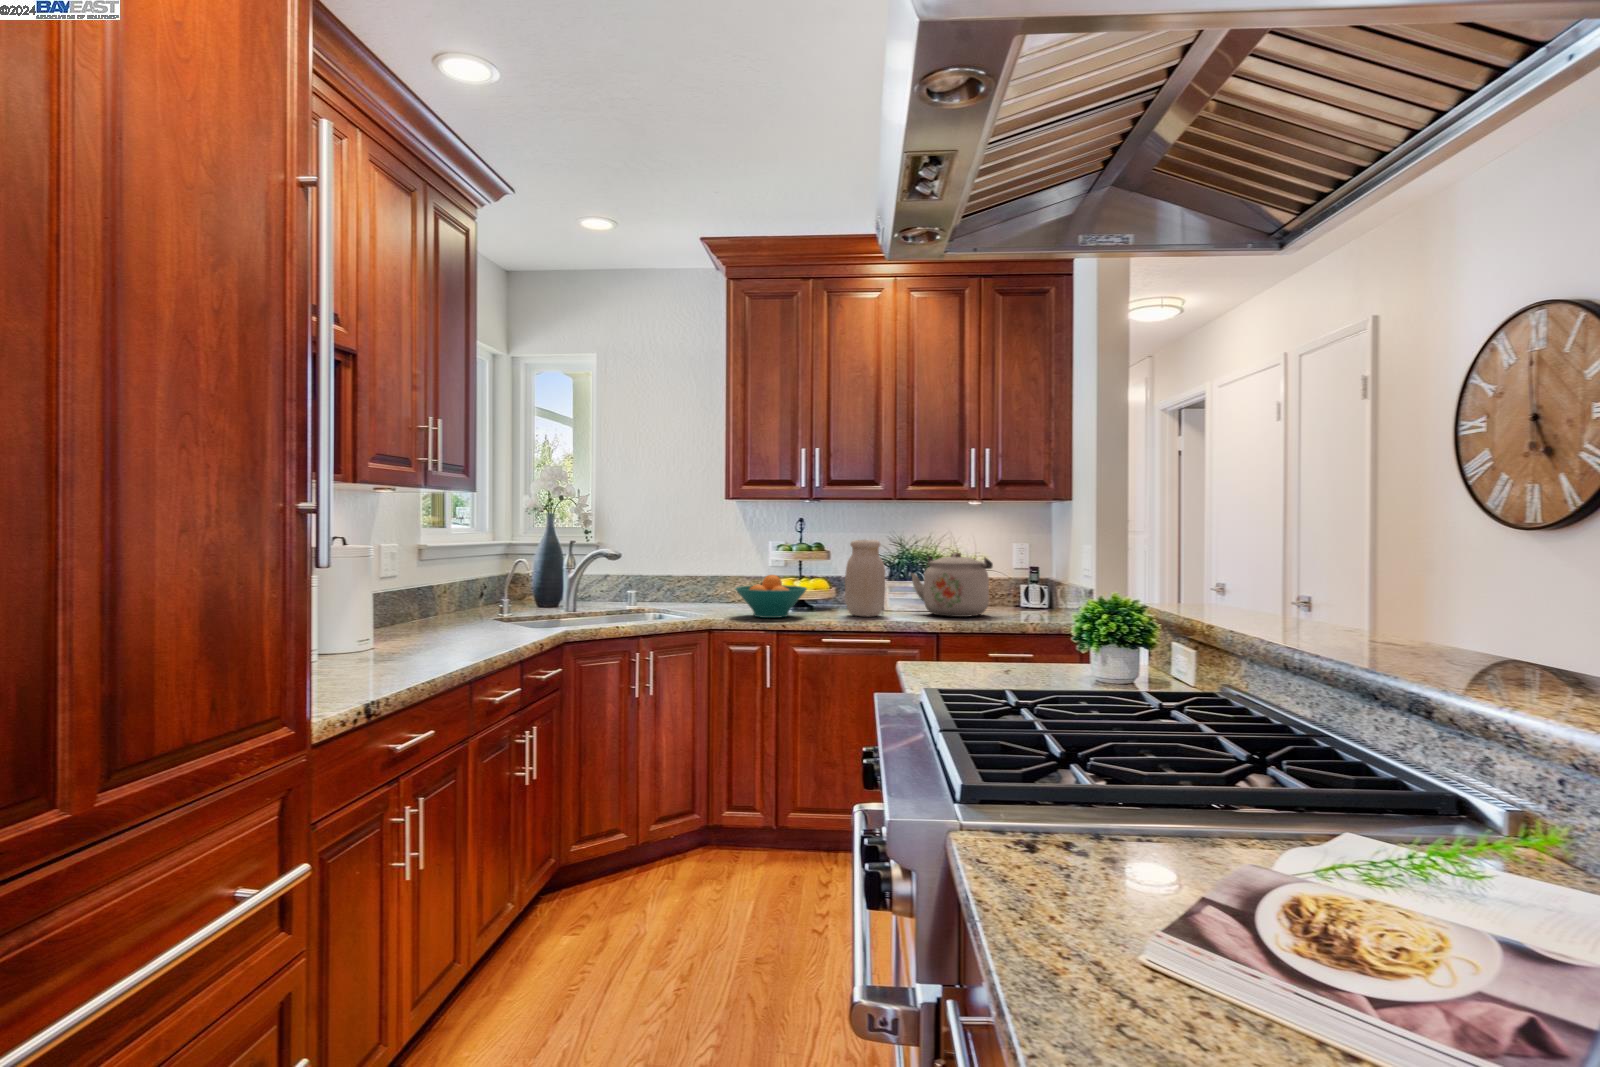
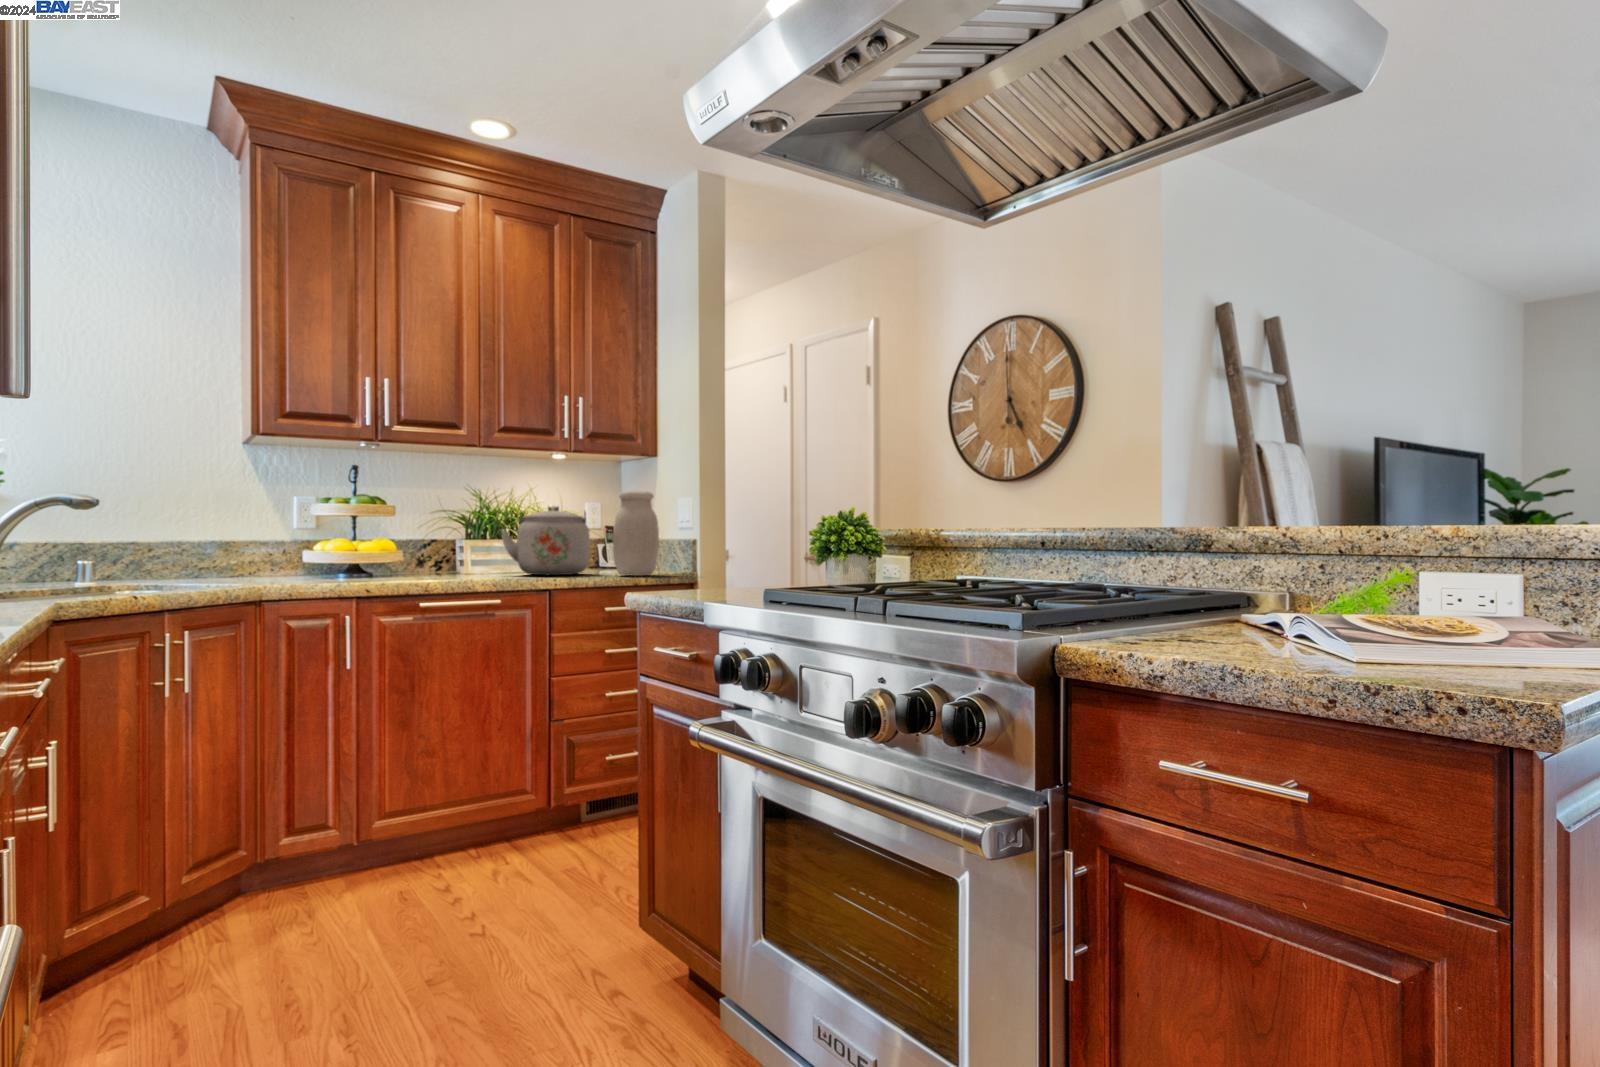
jar: present [845,540,885,617] -> present [613,491,659,576]
fruit bowl: present [736,575,807,618] -> none [287,530,389,584]

